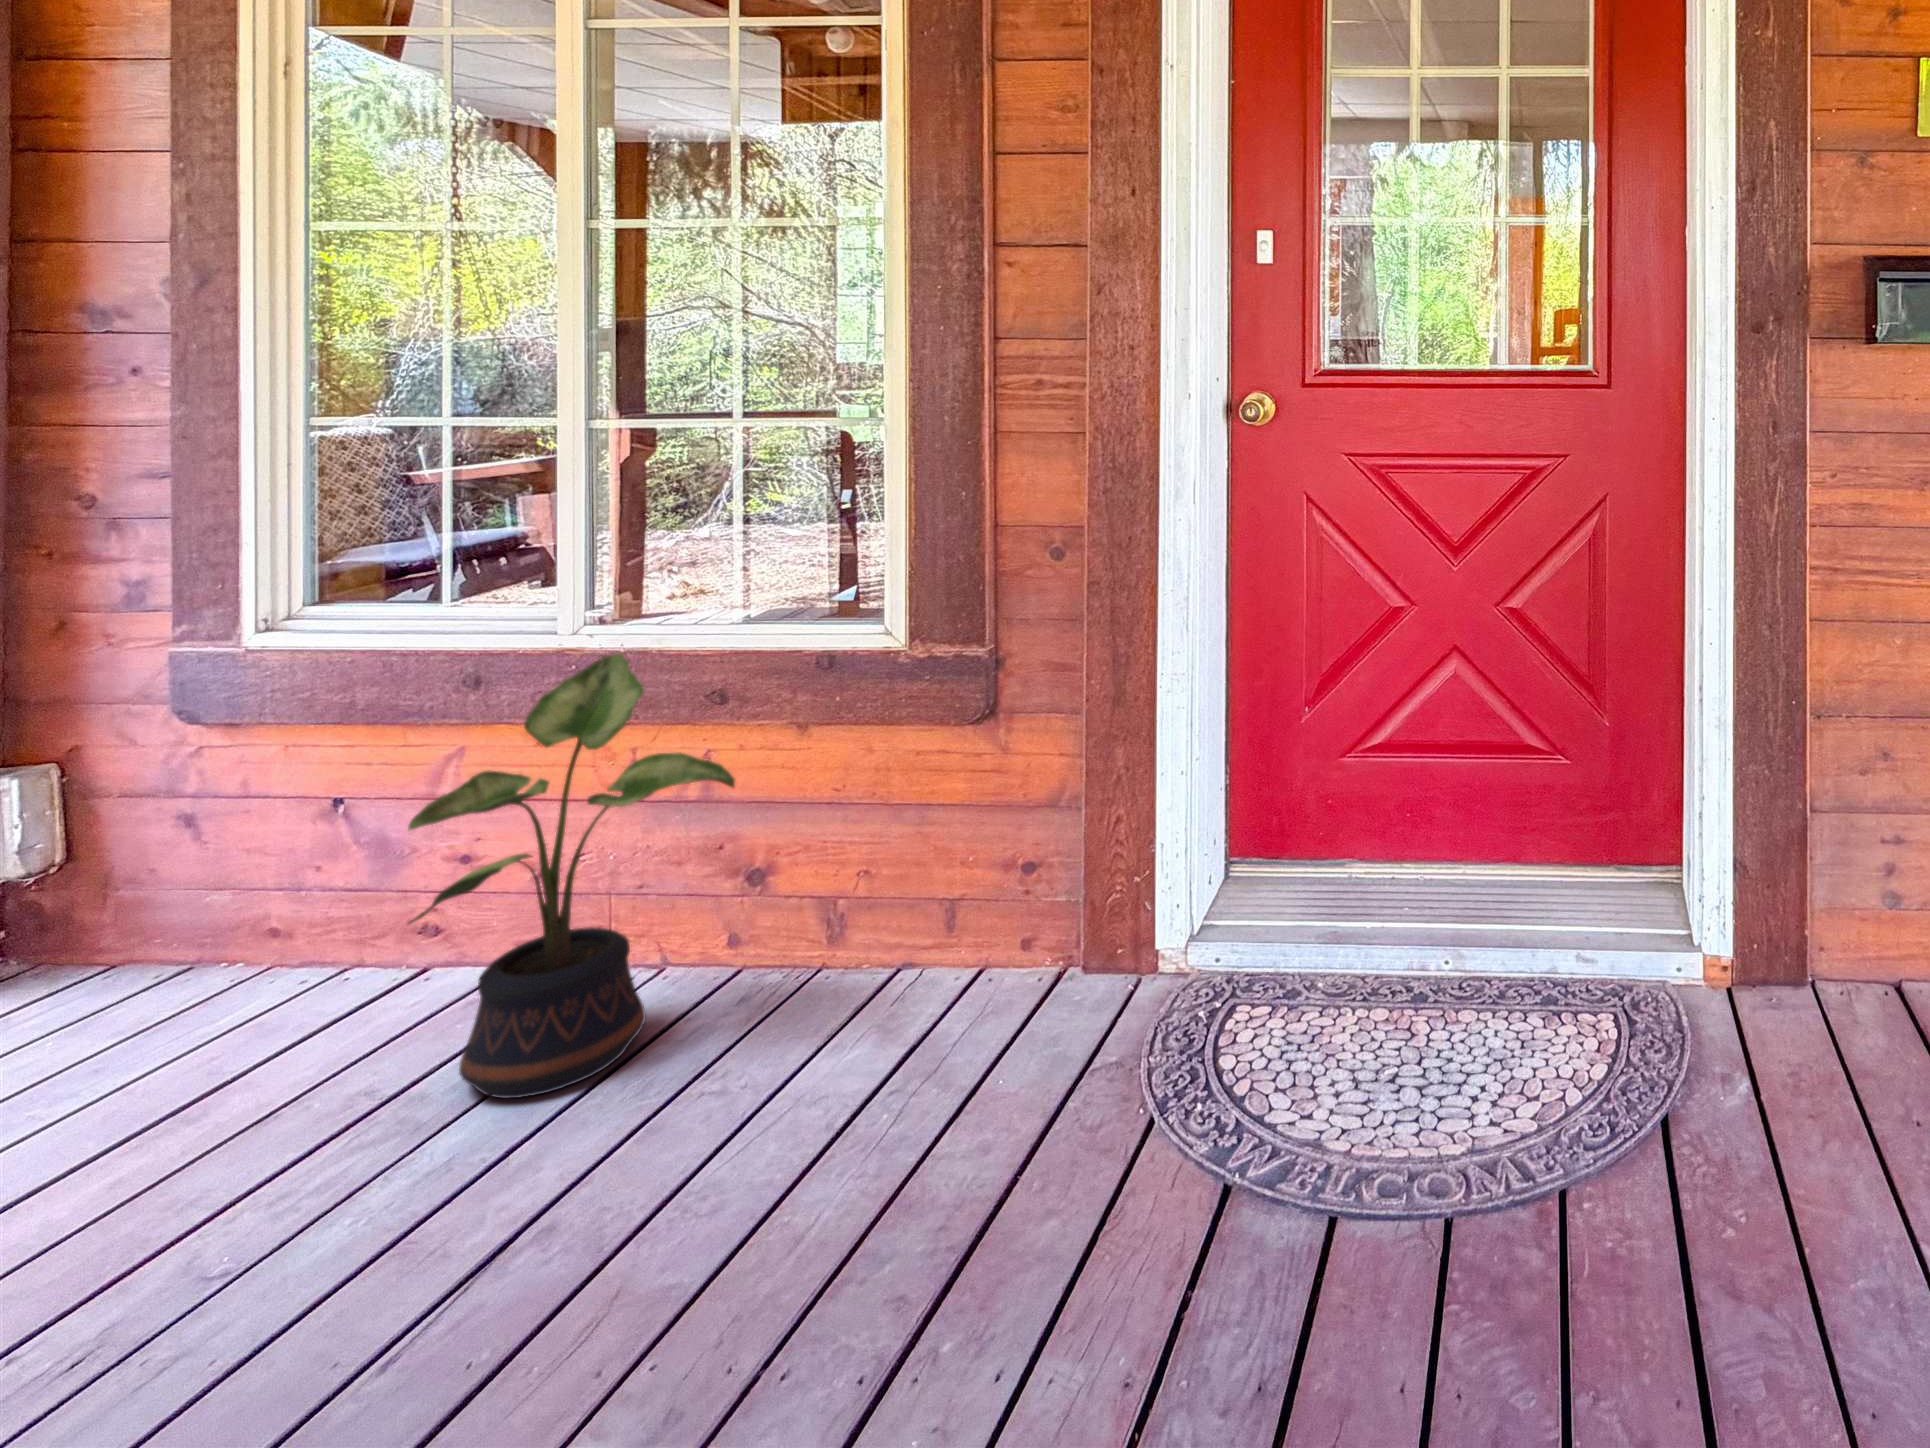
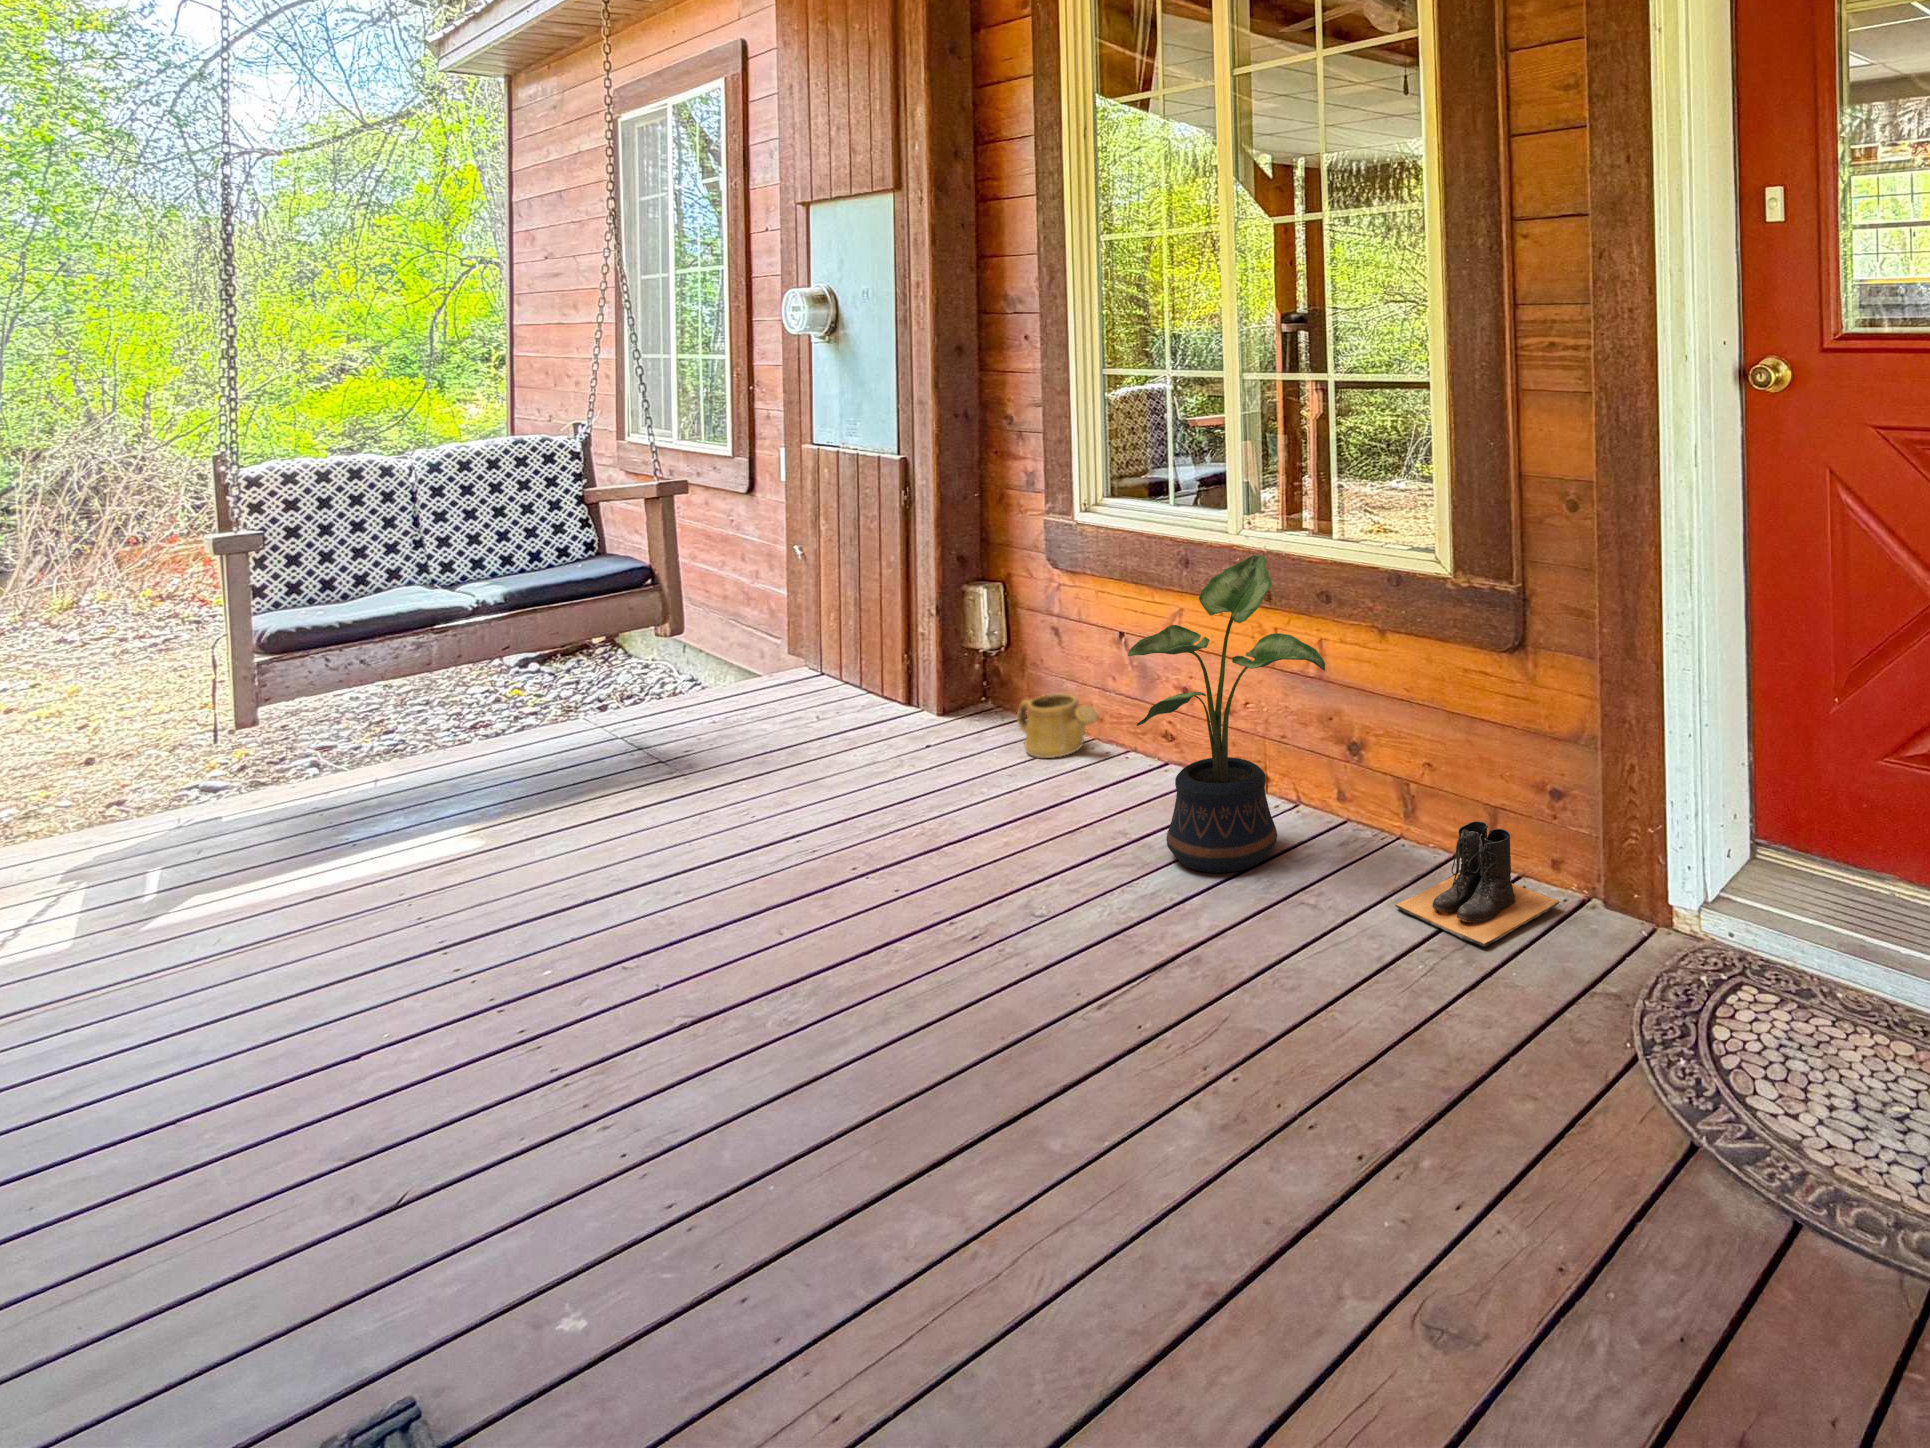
watering can: none [100,905,287,1017] -> present [1017,694,1098,758]
boots: none [834,919,1033,1061] -> present [1395,821,1559,947]

